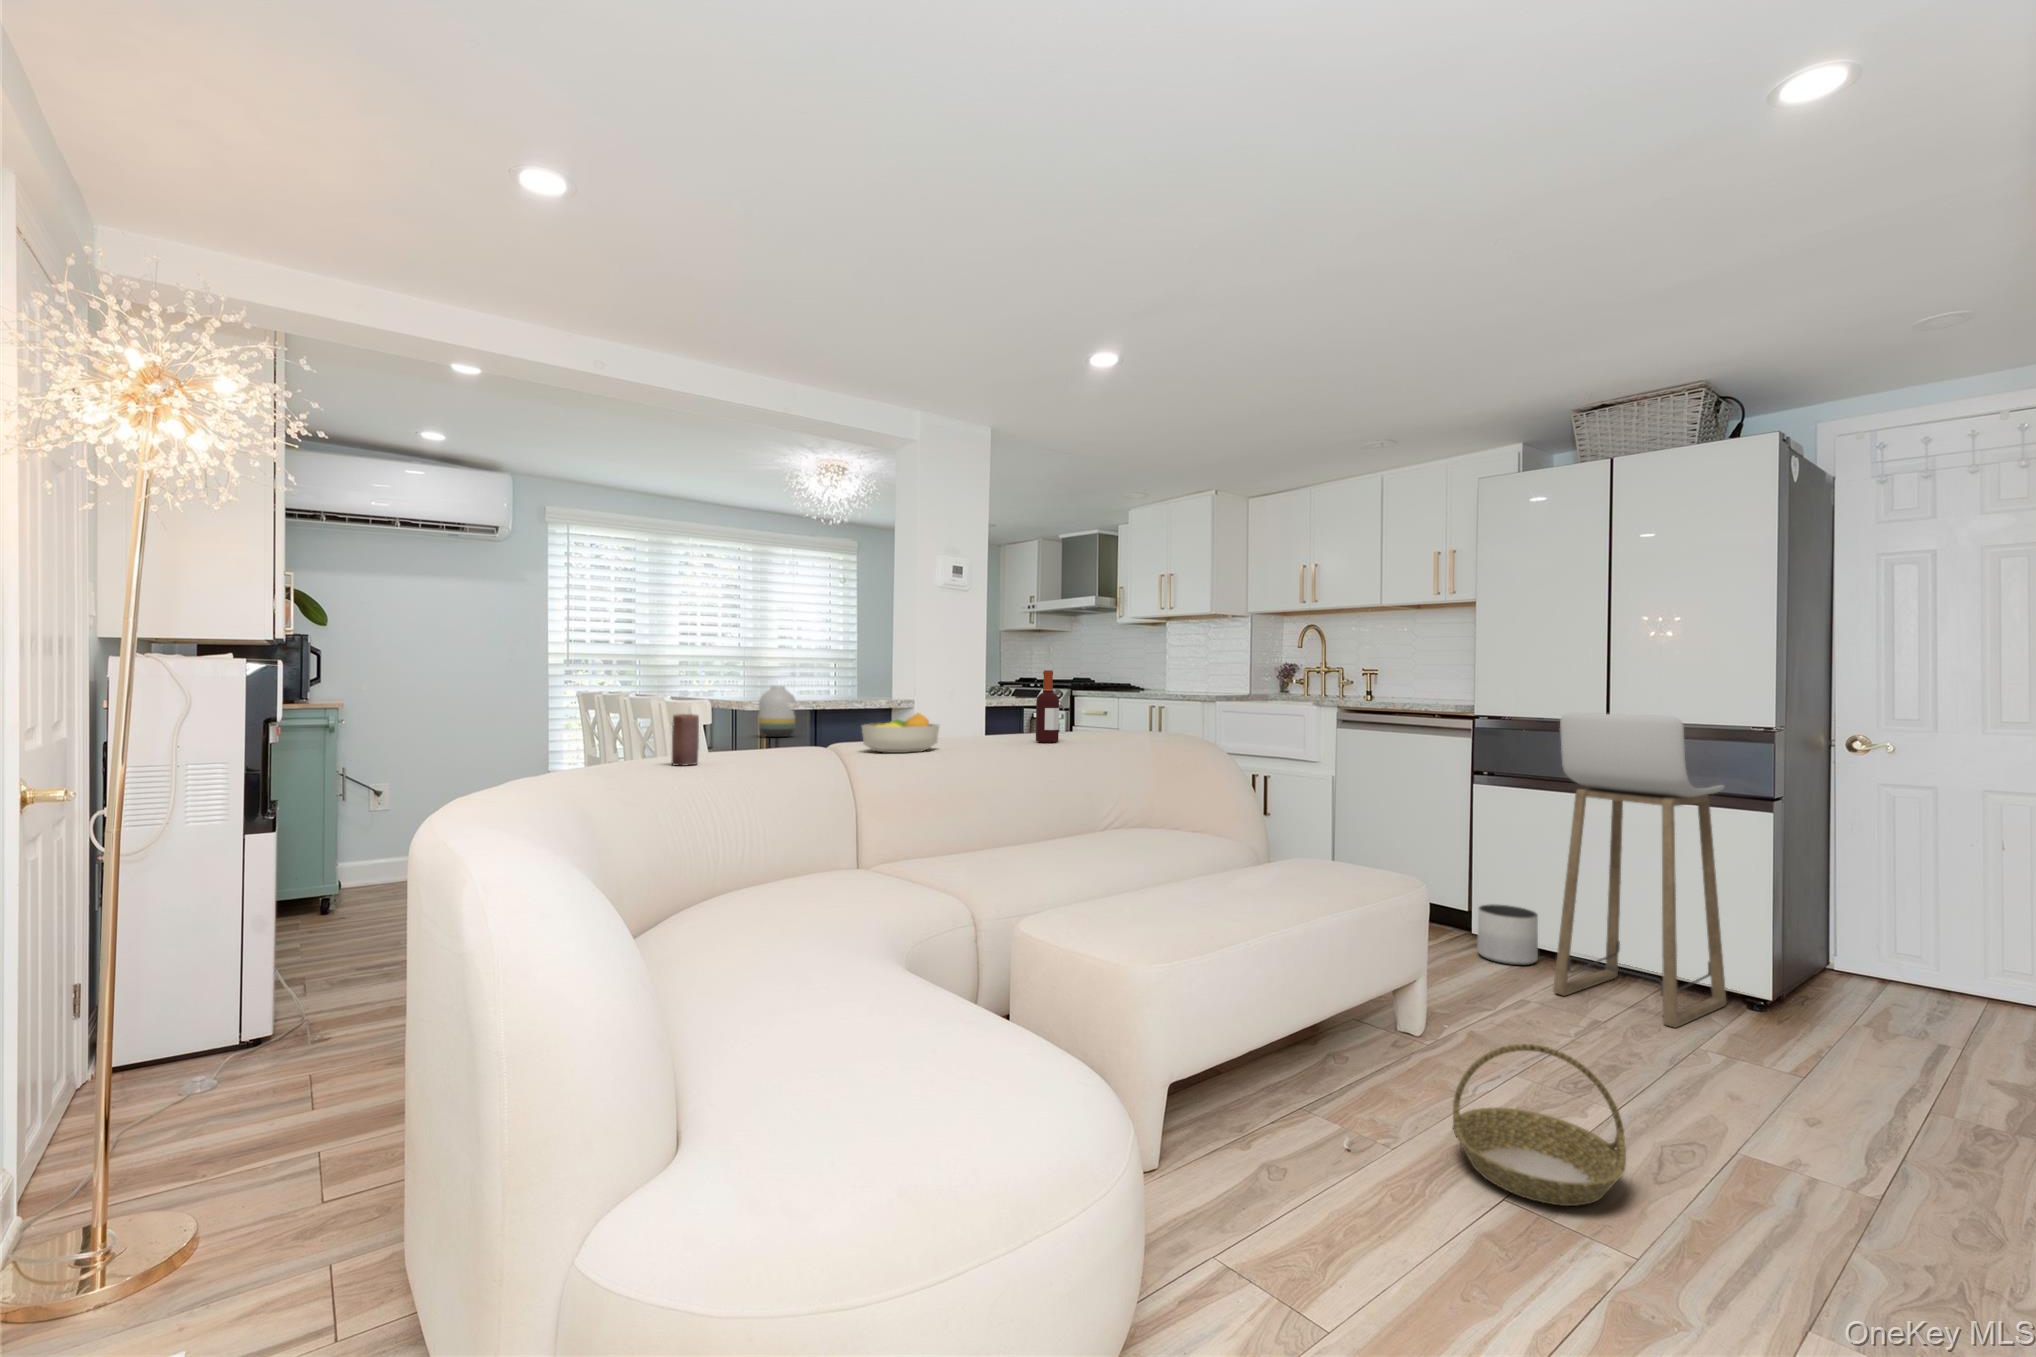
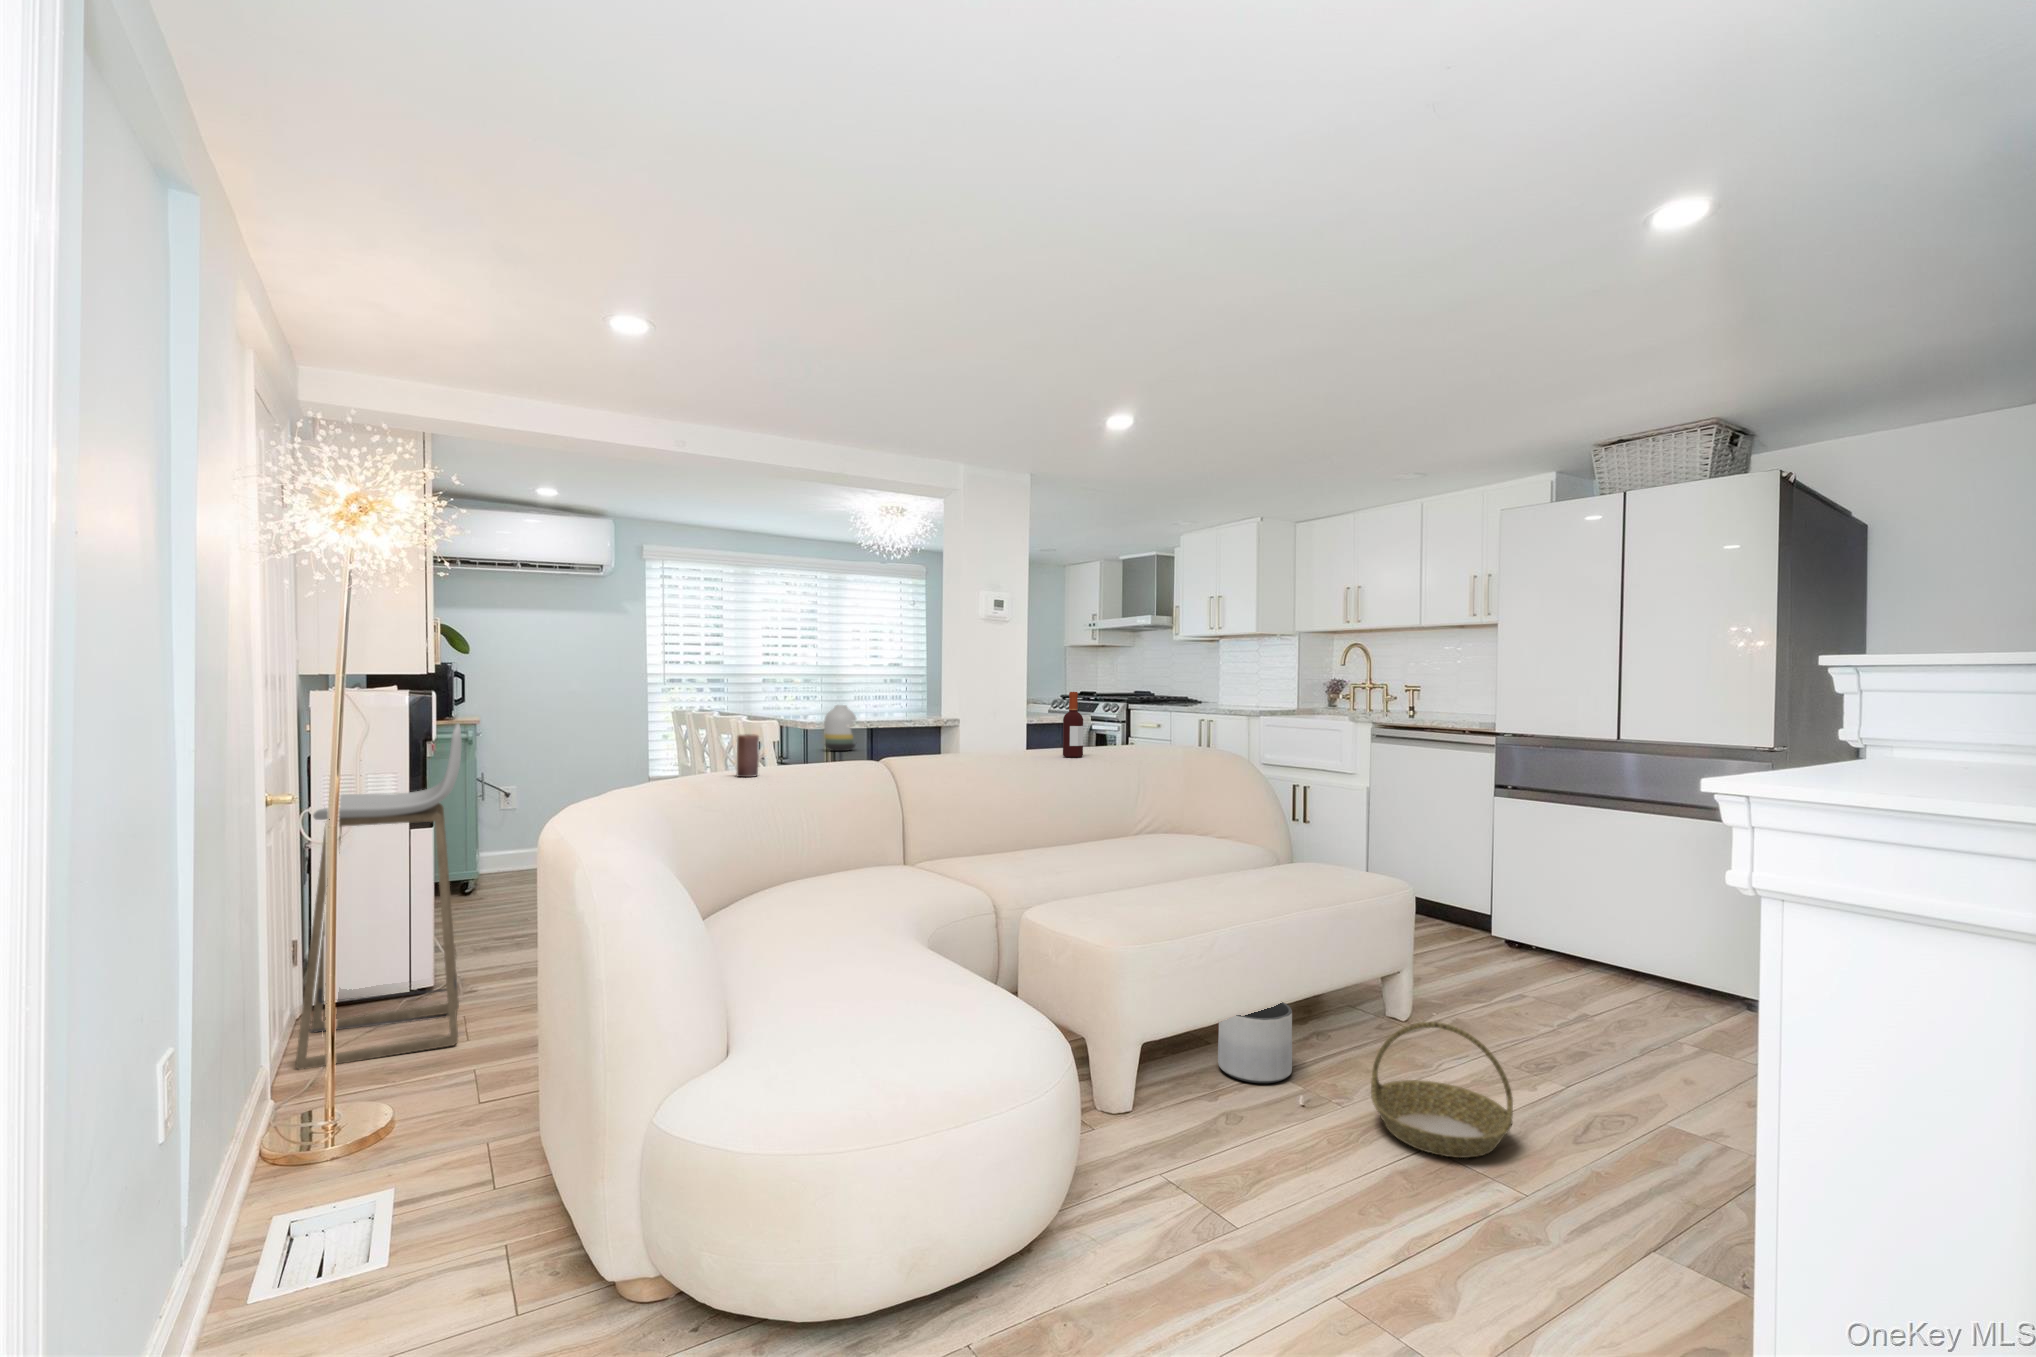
fruit bowl: present [862,713,939,753] -> none [900,731,970,767]
bar stool: present [1553,713,1726,1028] -> present [295,724,462,1070]
planter: present [1477,904,1538,965] -> present [1218,1002,1292,1083]

